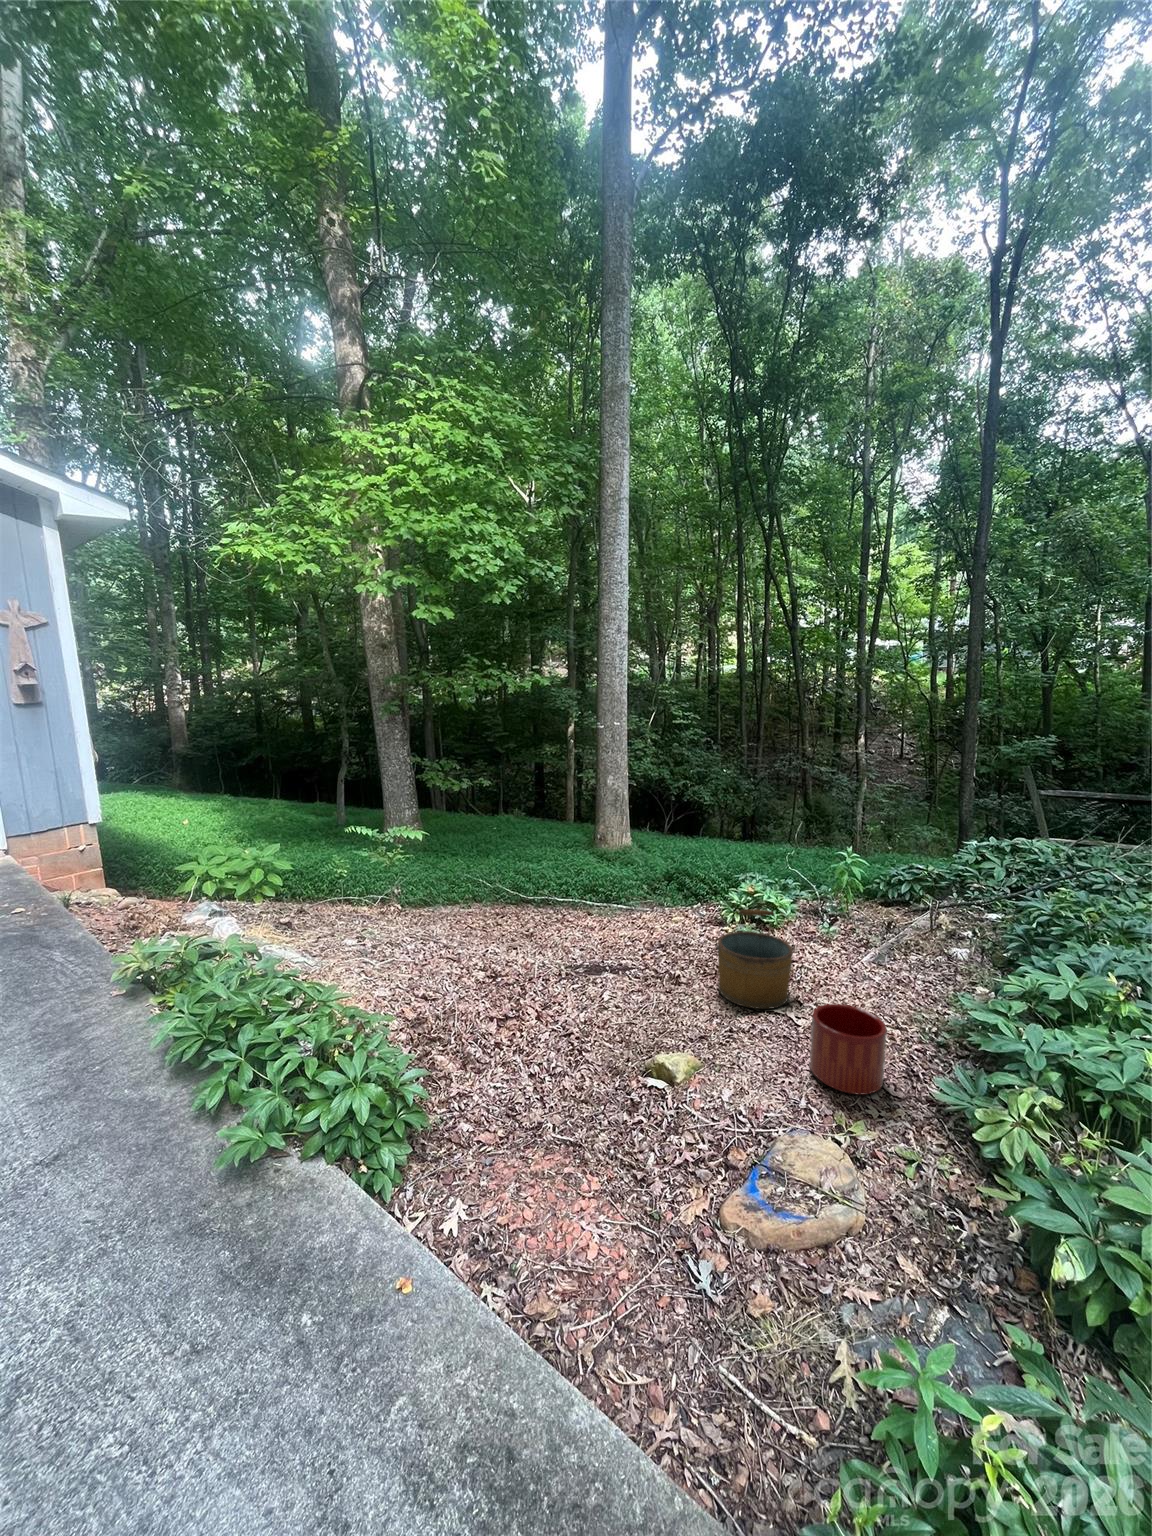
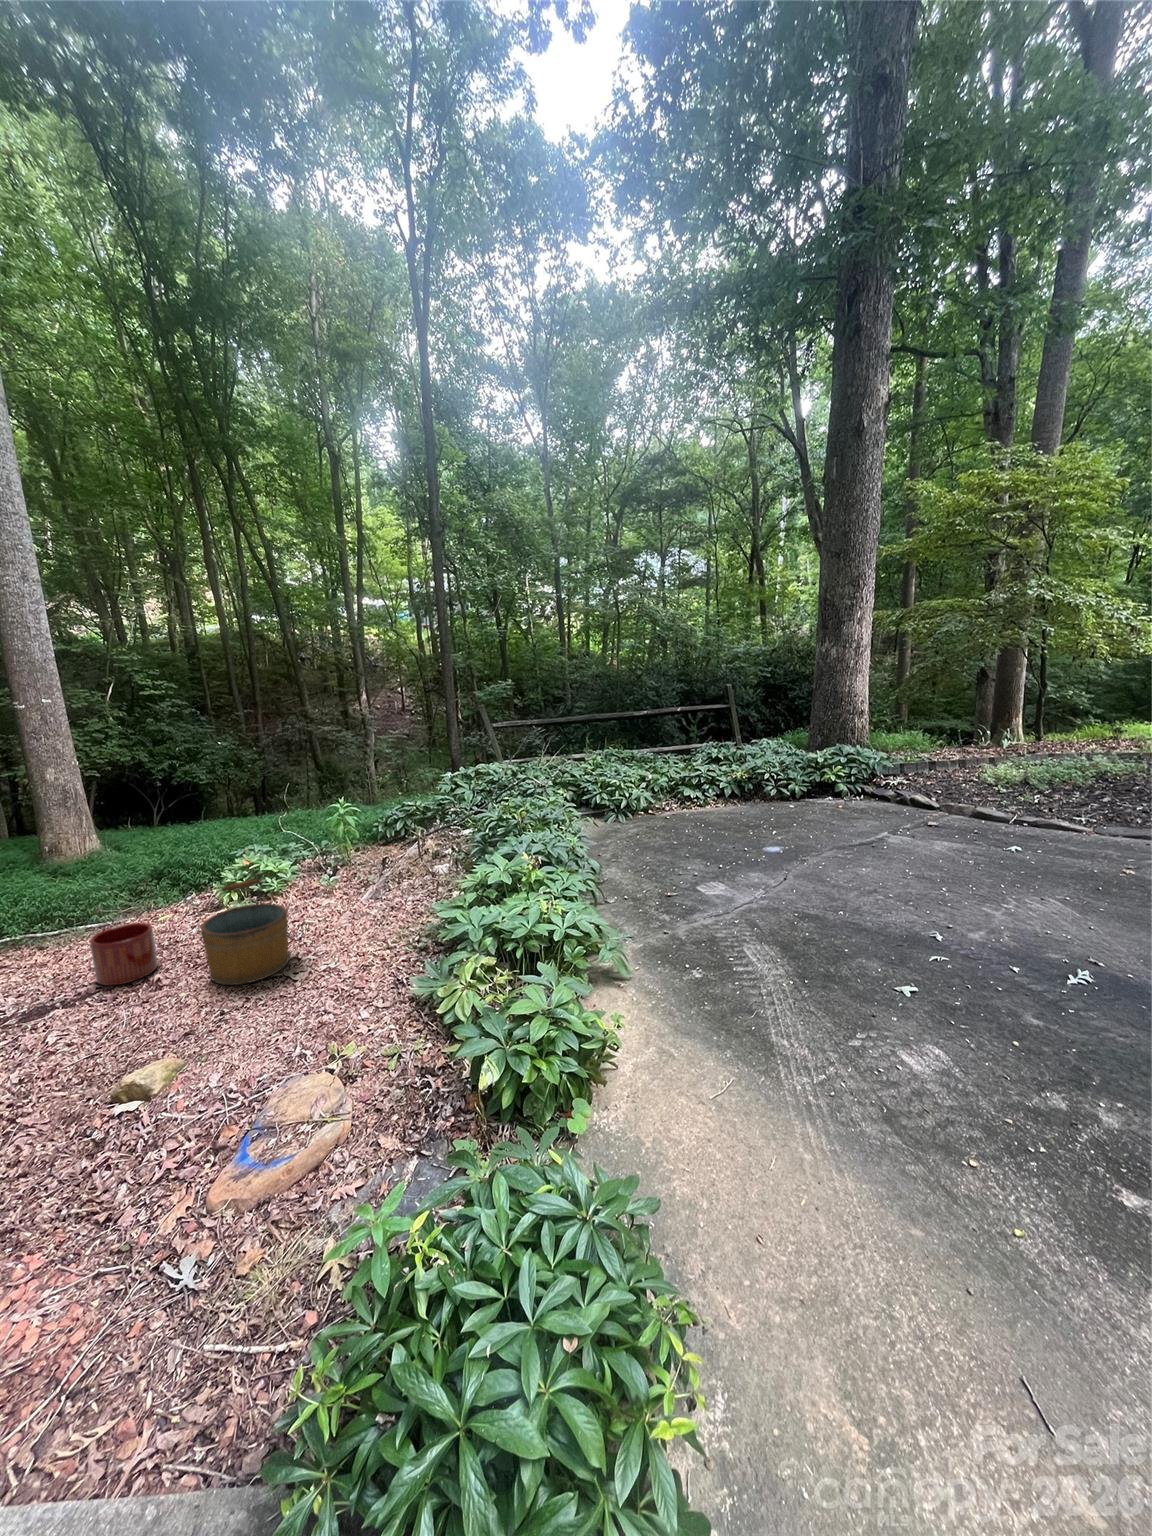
planter: present [810,1004,887,1095] -> present [90,923,158,985]

